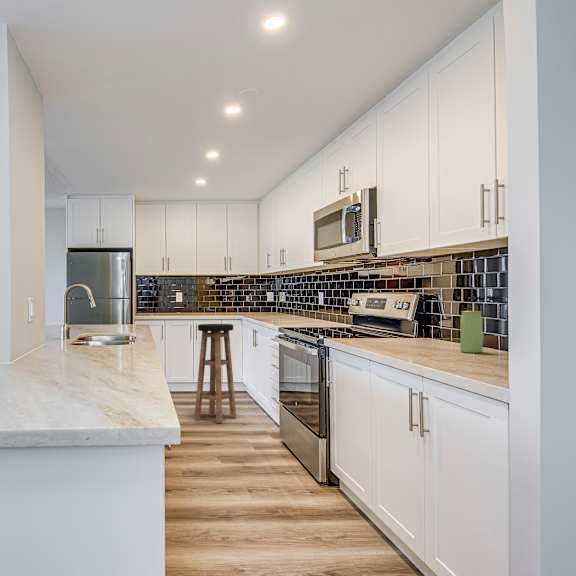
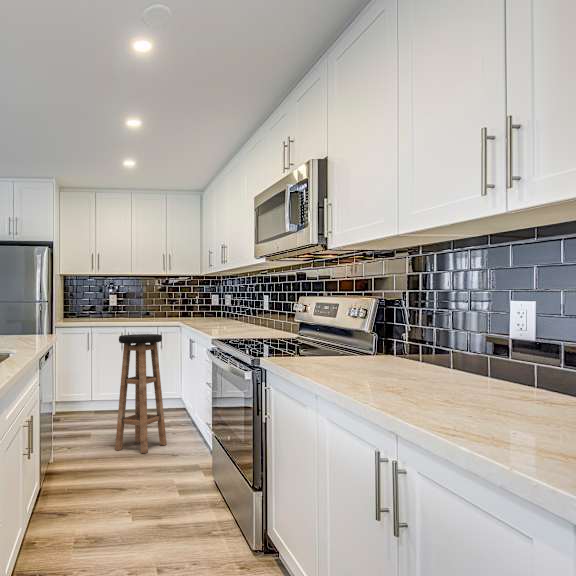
jar: present [460,311,483,353] -> none [445,323,478,384]

